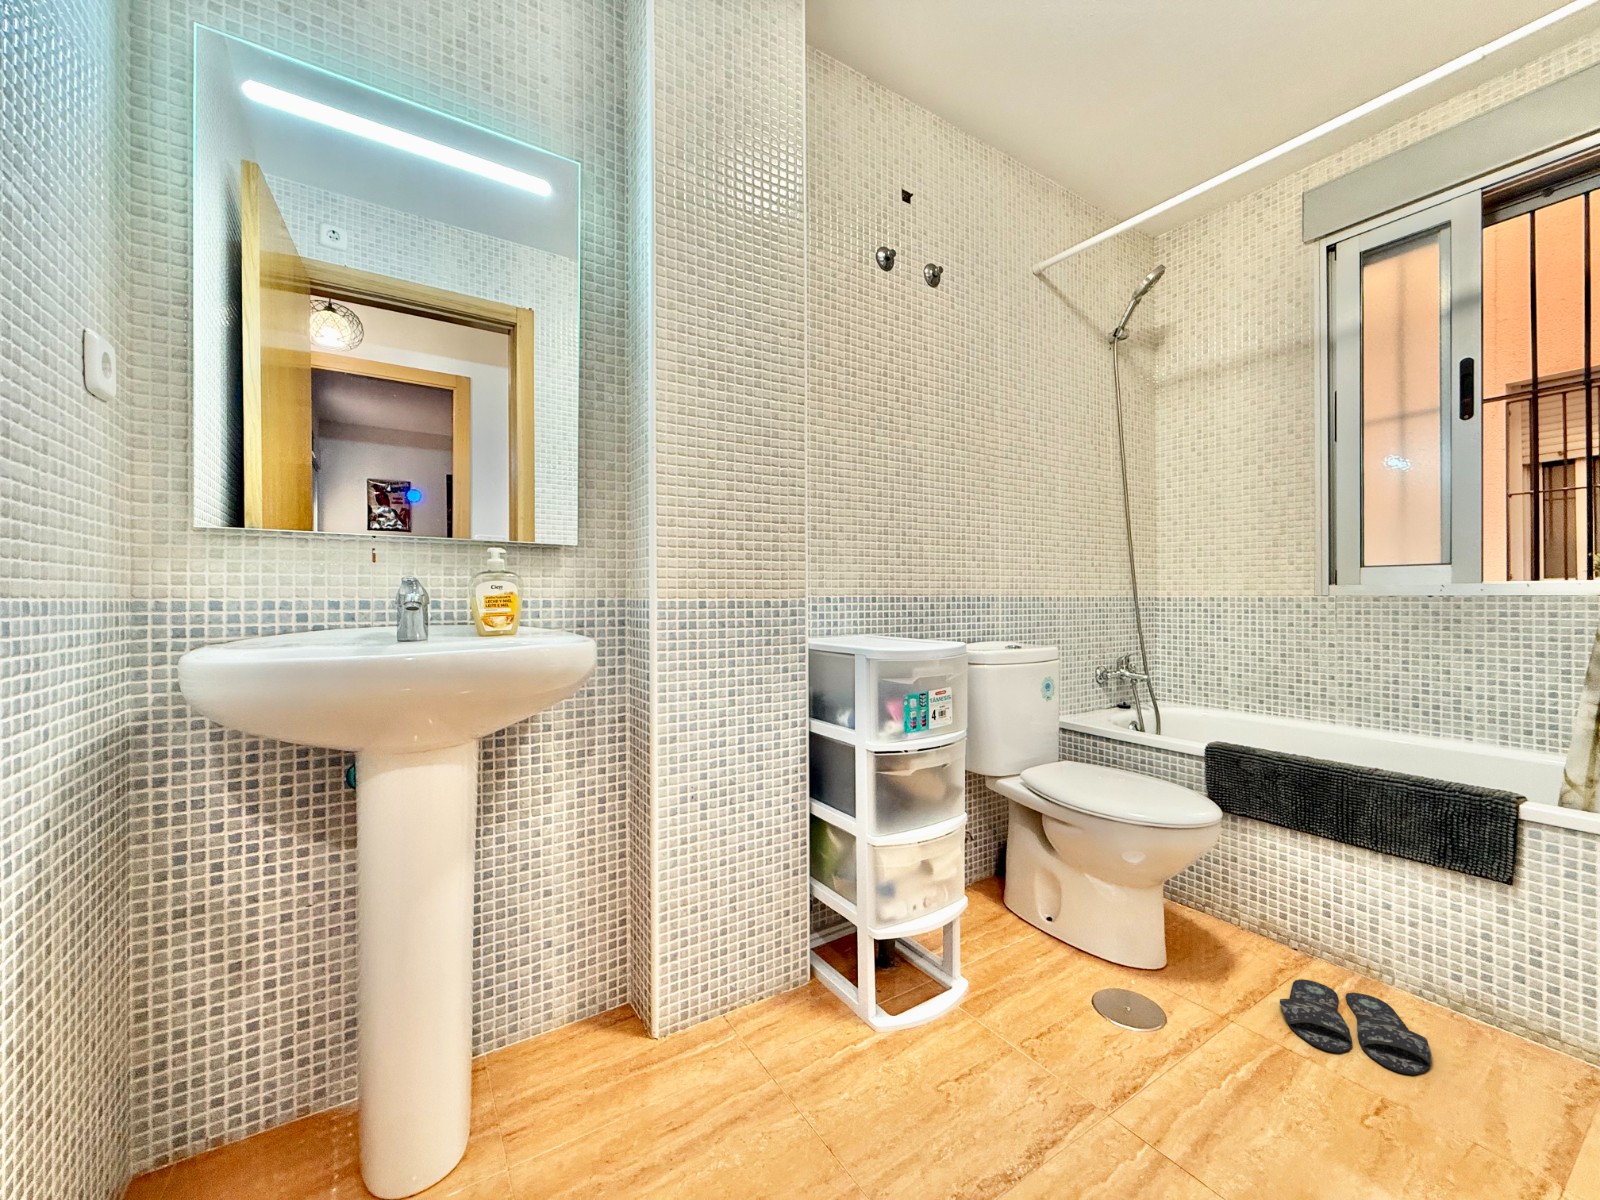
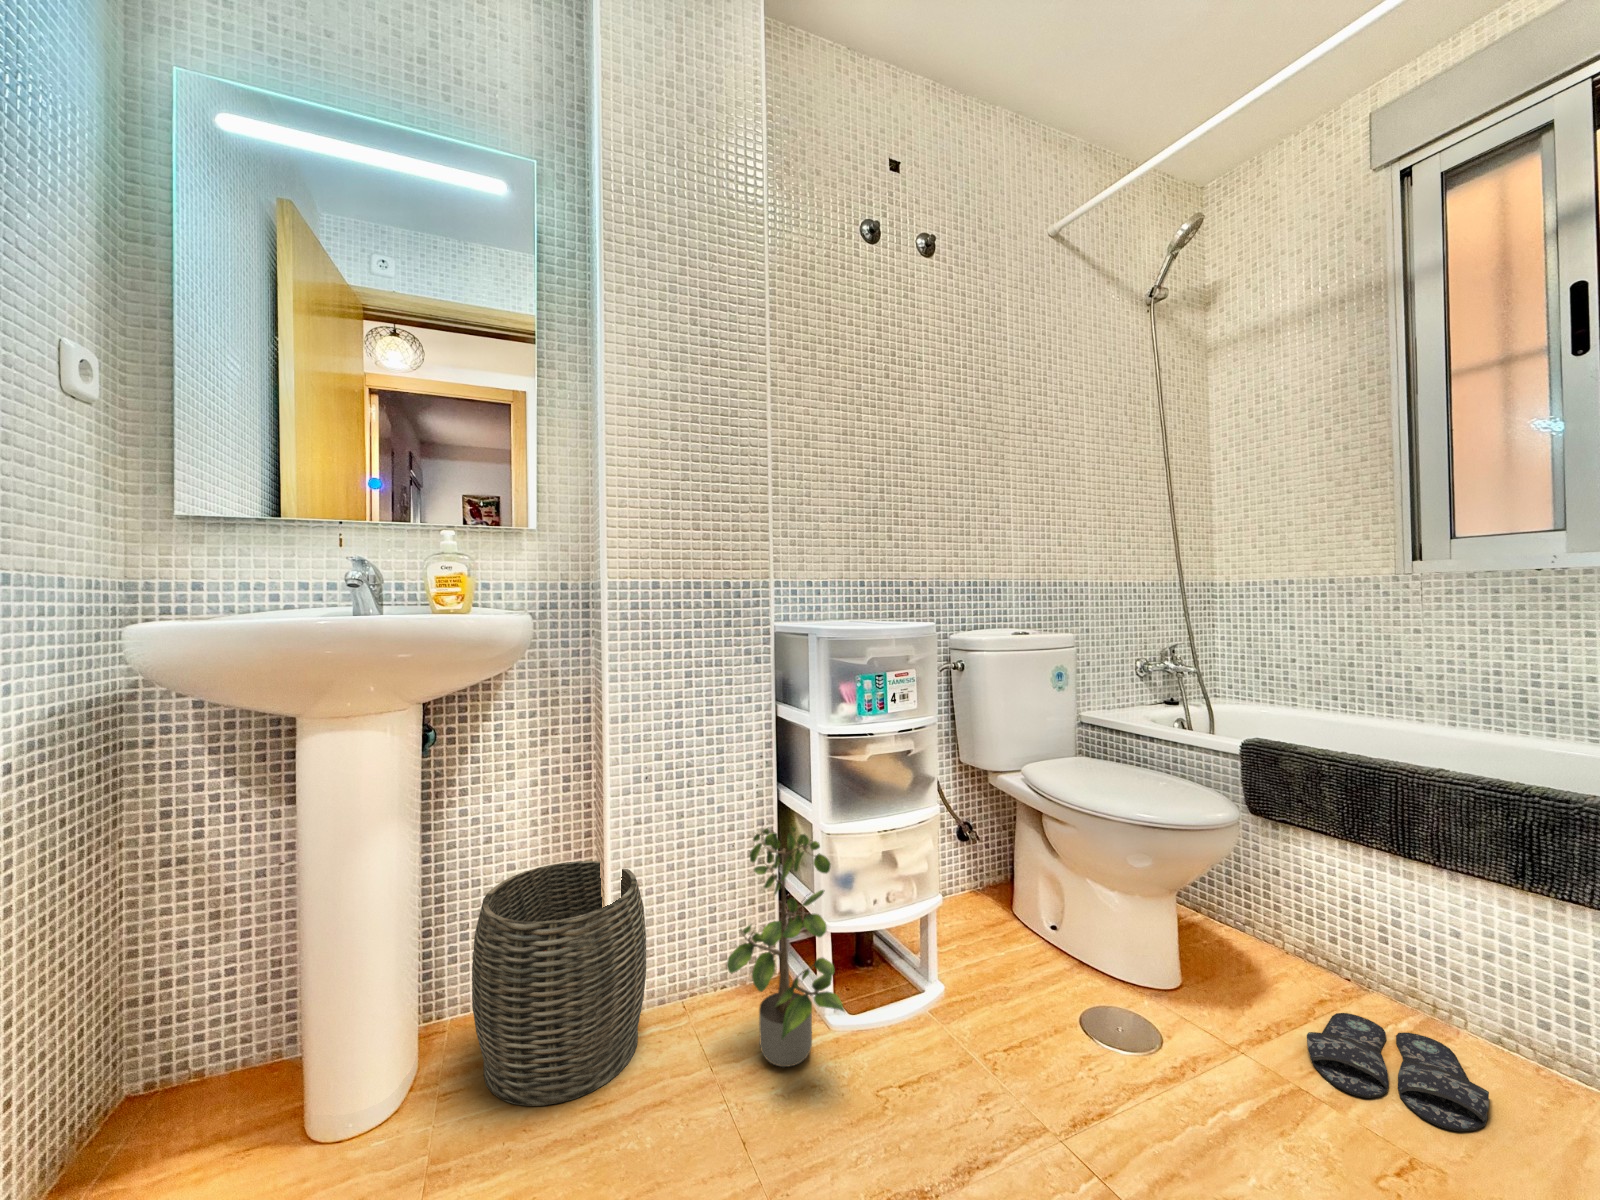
potted plant: none [785,838,914,1072] -> present [727,827,844,1067]
woven basket: none [530,882,701,1137] -> present [472,861,646,1106]

